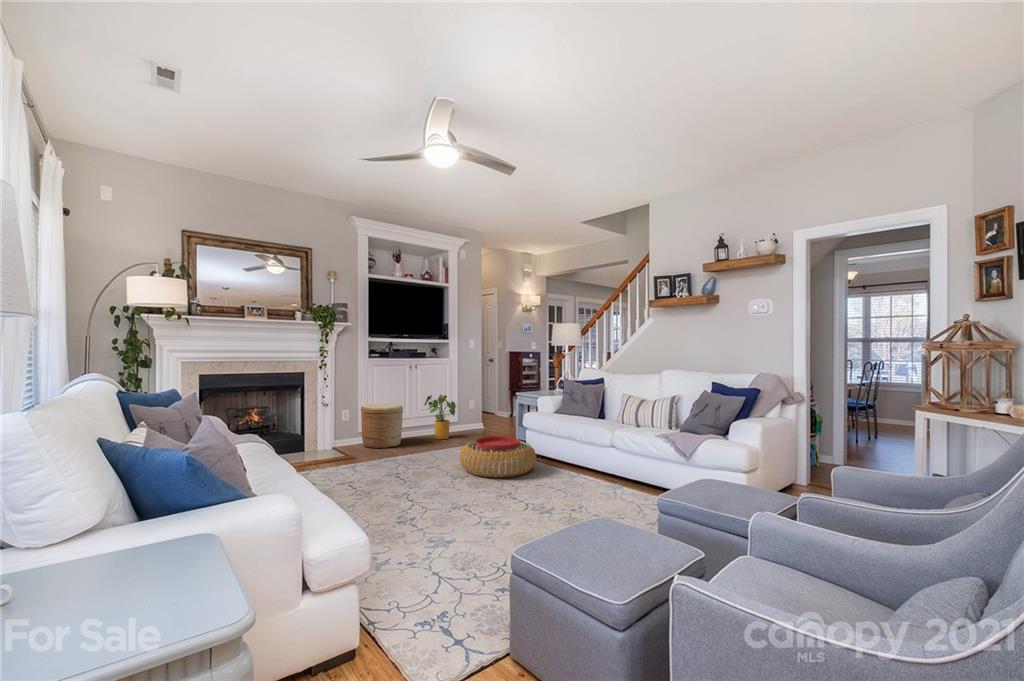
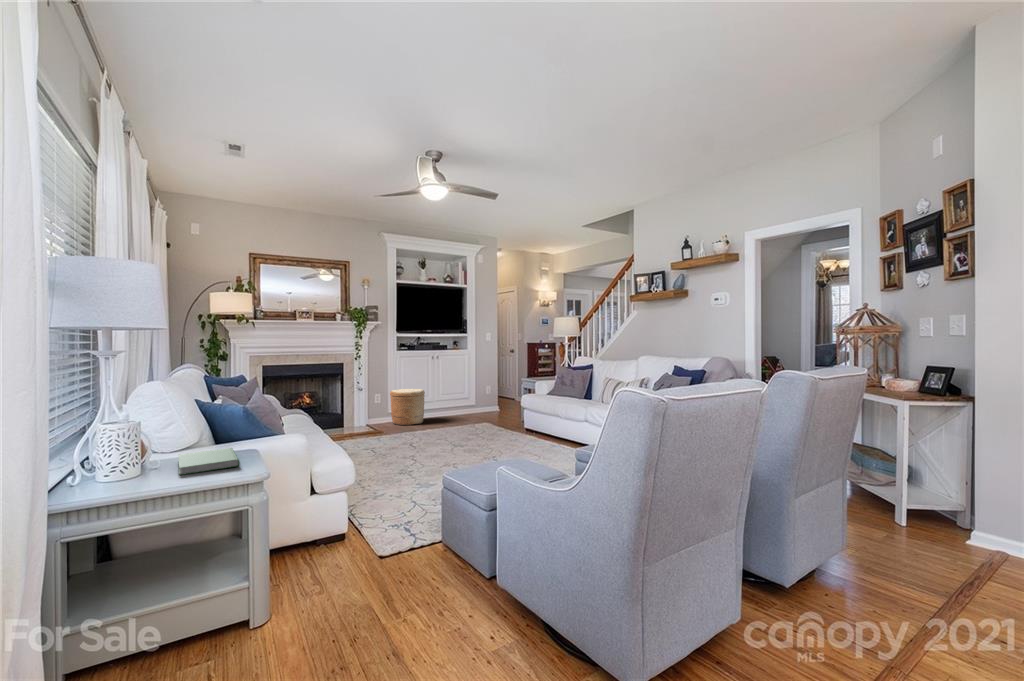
house plant: present [424,395,456,439] -> none [445,381,472,419]
pouf: present [459,436,536,478] -> none [462,414,526,446]
hardcover book: none [54,542,192,636] -> present [179,448,240,475]

